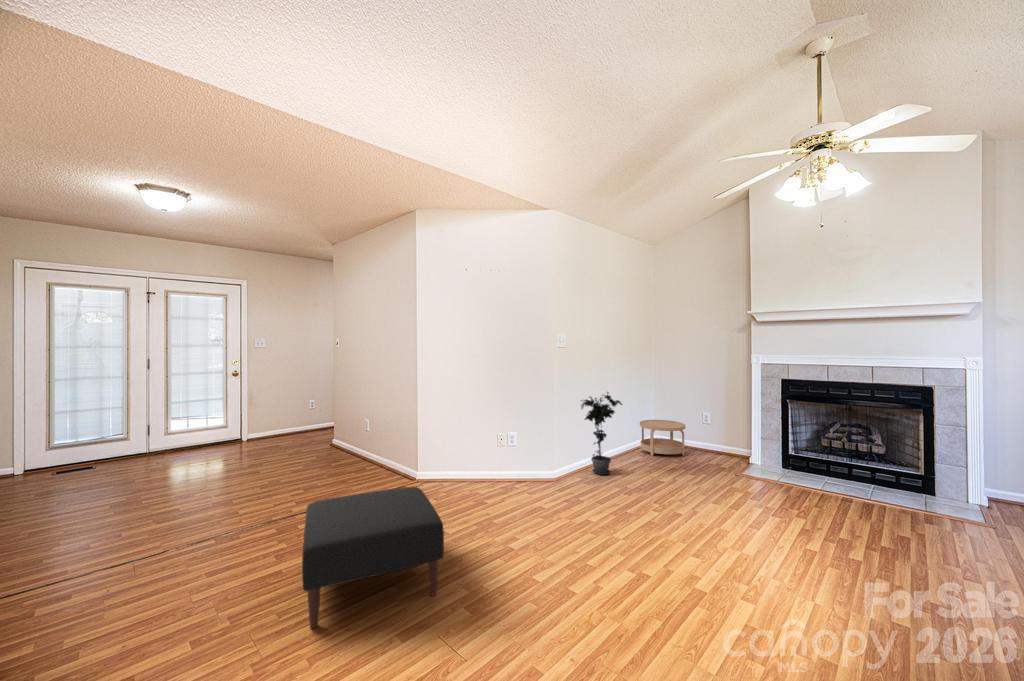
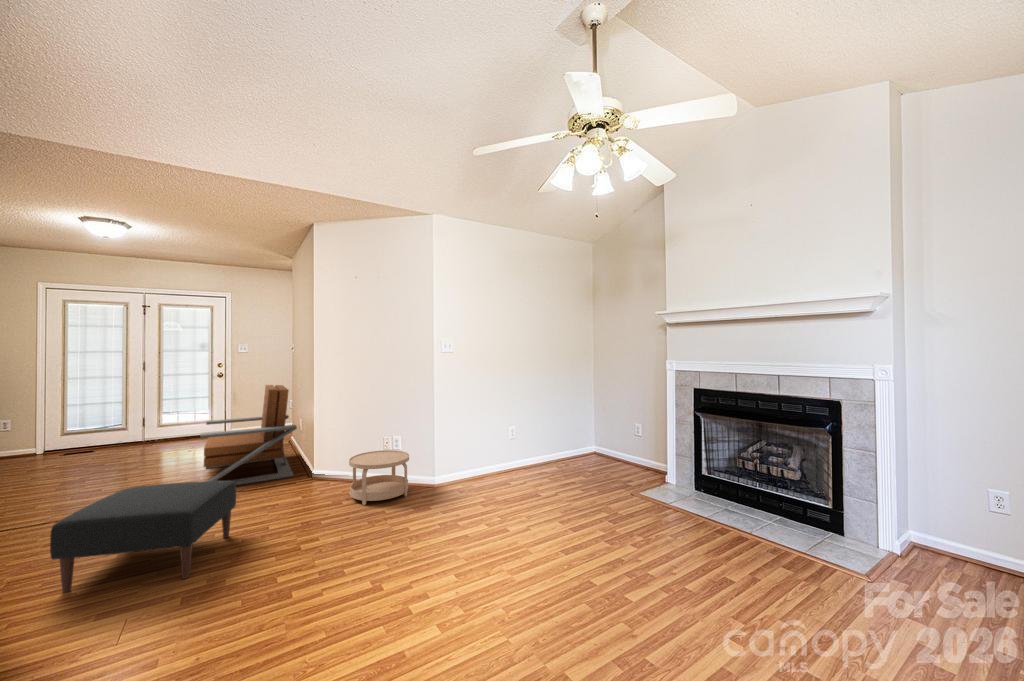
lounge chair: none [273,383,395,502] -> present [200,385,297,485]
potted plant: present [581,392,622,475] -> none [464,398,520,485]
side table: present [640,420,685,456] -> present [349,450,409,505]

